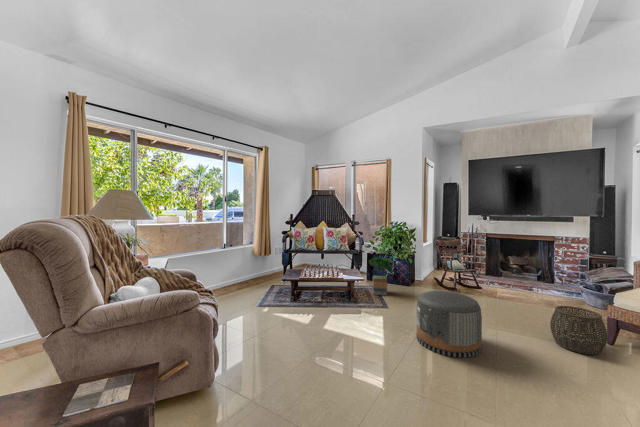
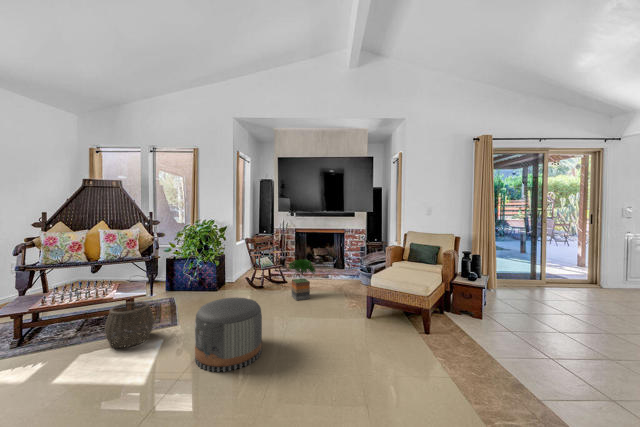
potted tree: present [369,258,393,295] -> present [289,259,316,300]
woven basket: present [550,306,608,355] -> present [105,301,154,348]

